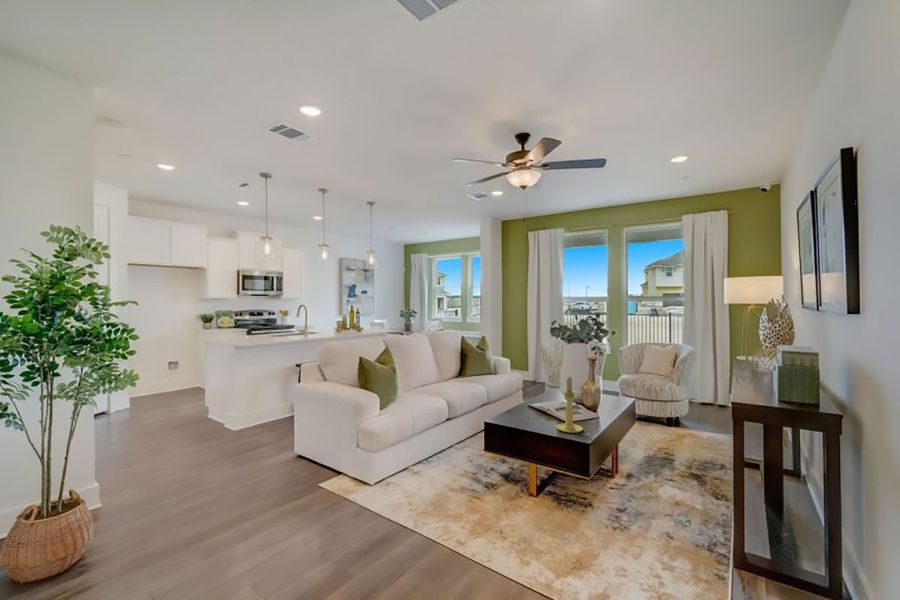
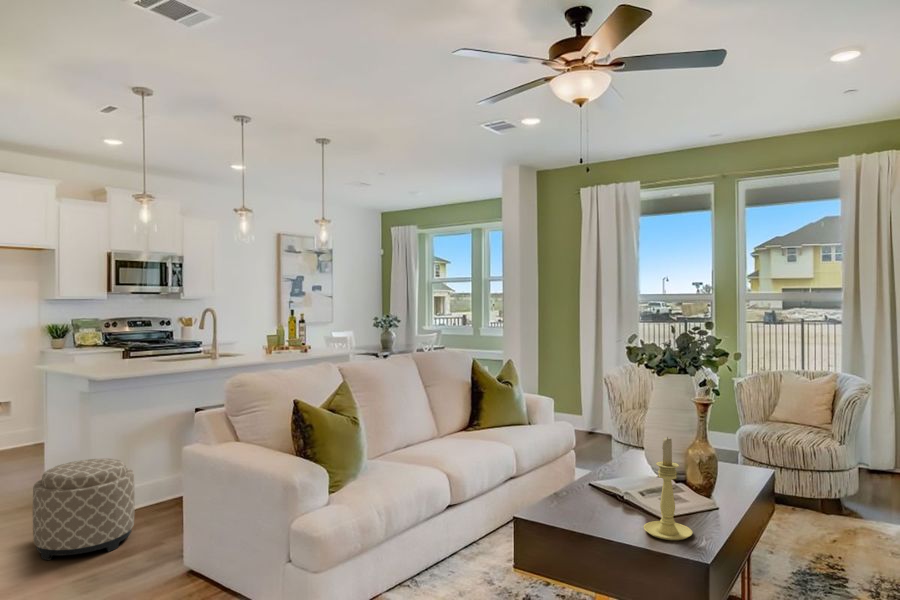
ottoman: none [204,393,263,451] -> present [33,459,135,560]

